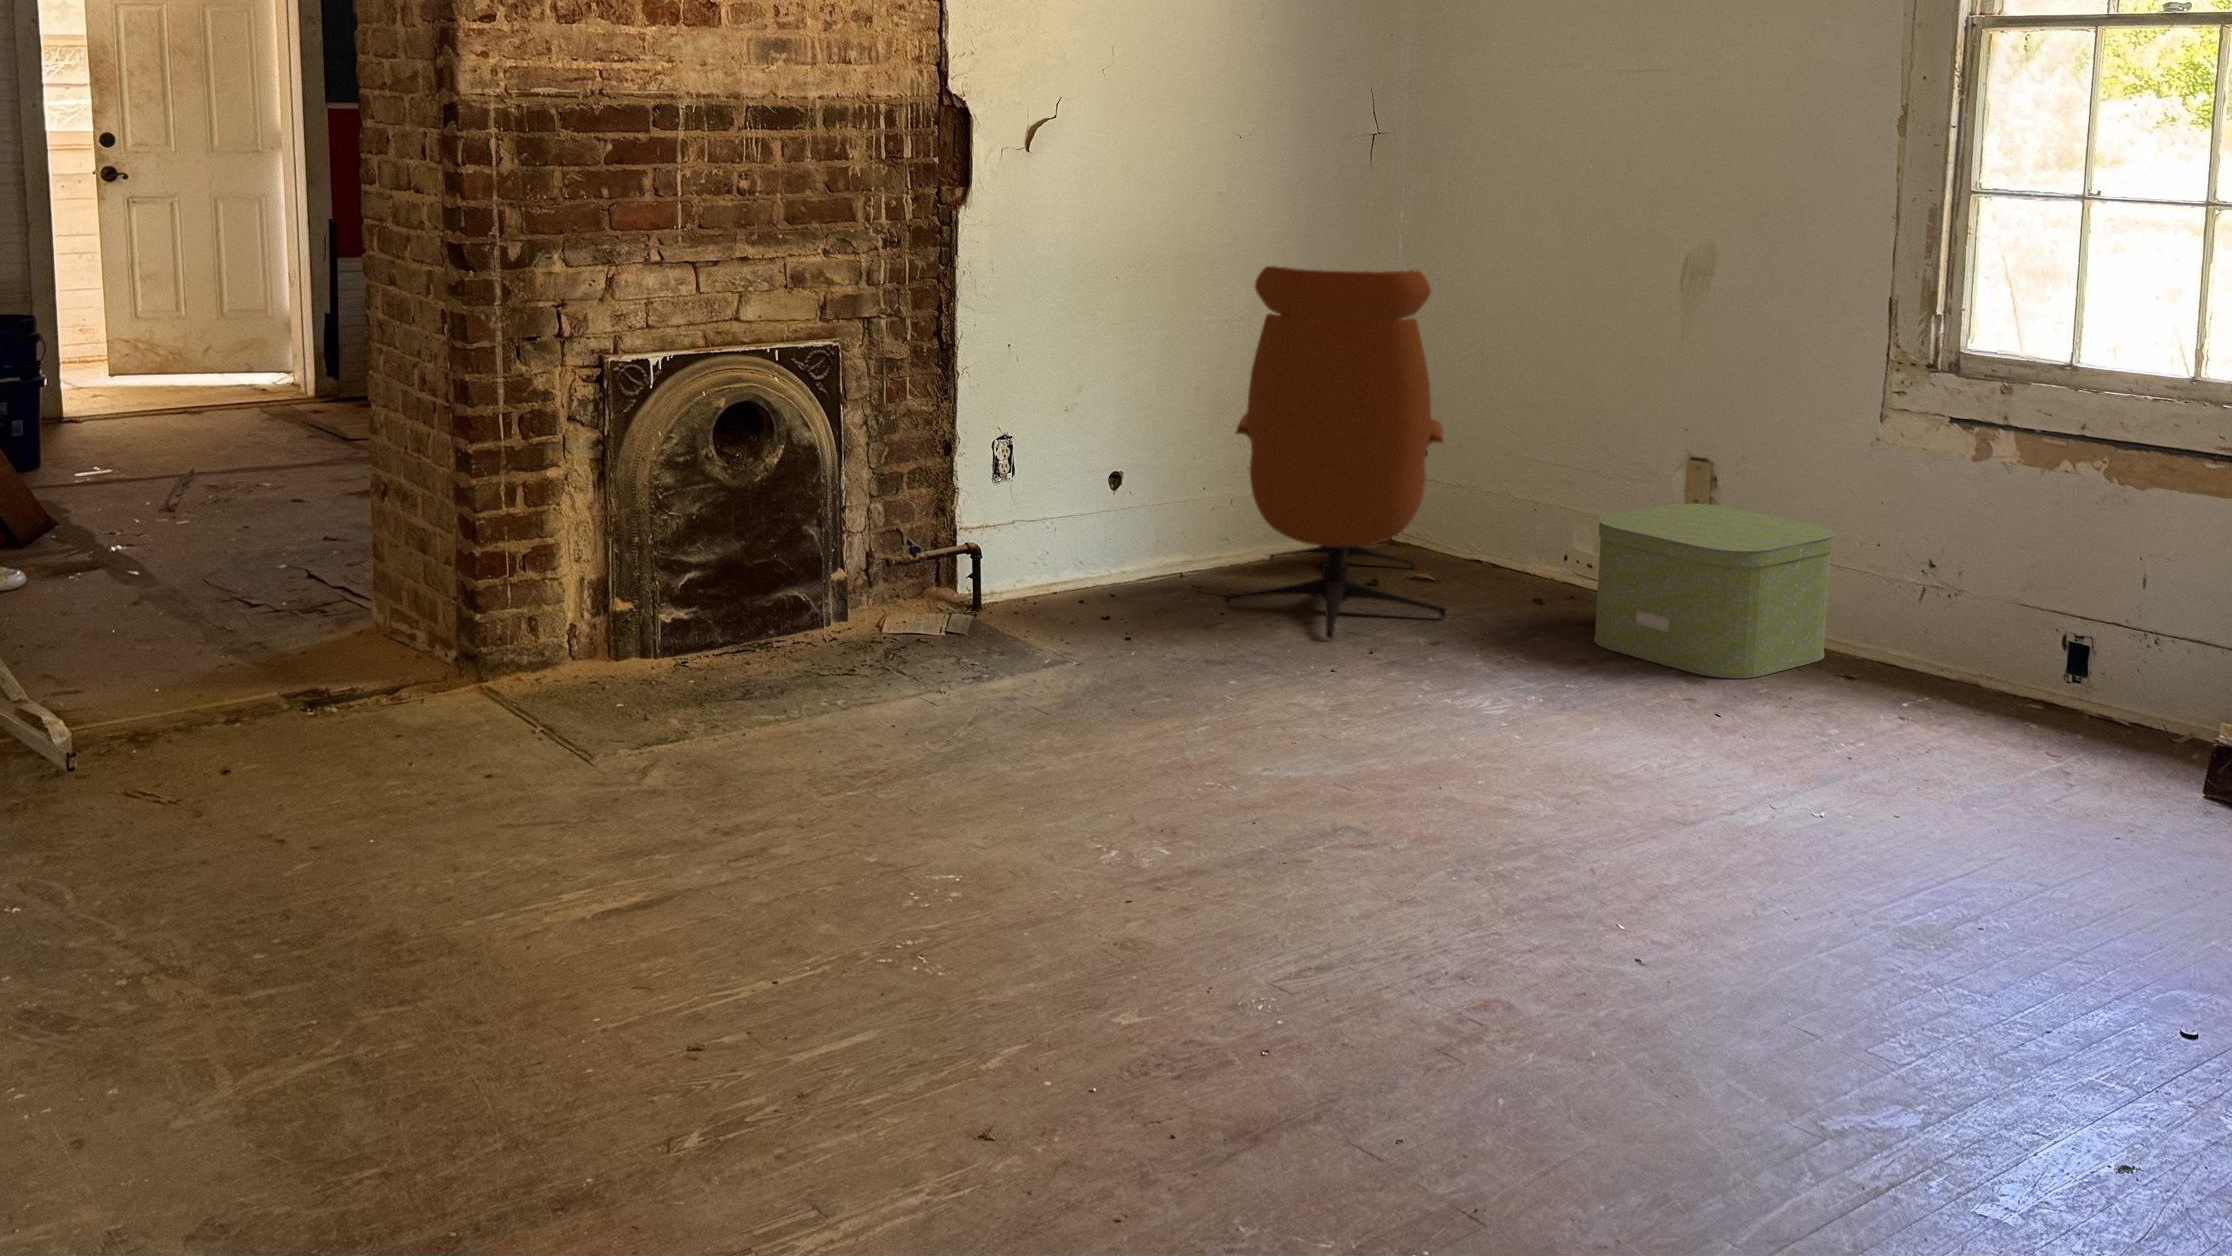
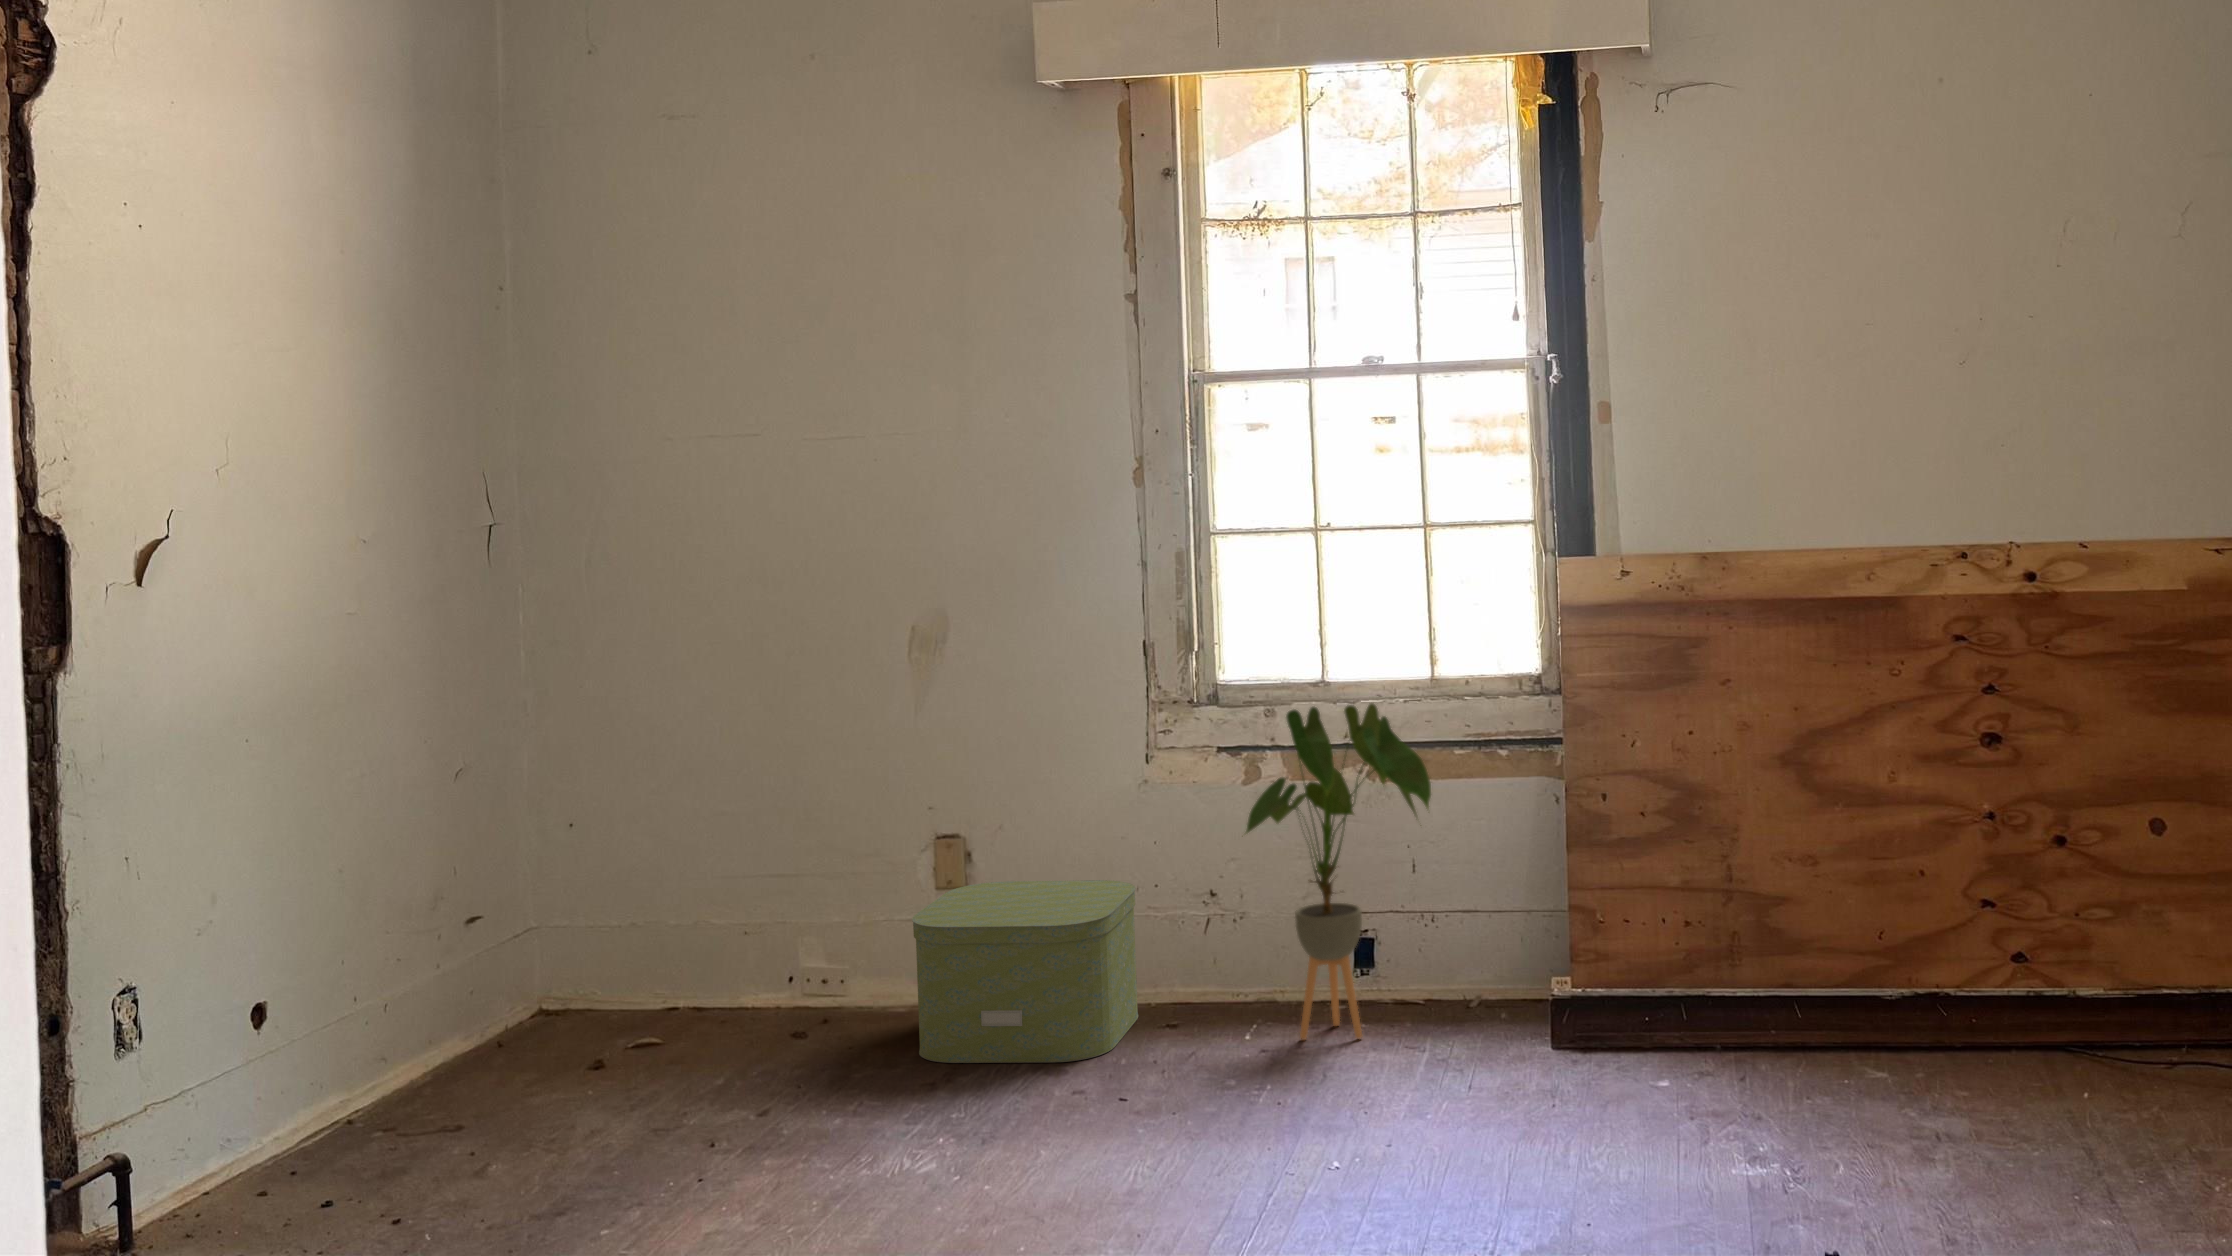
lounge chair: present [1224,266,1446,639] -> none [444,677,748,1140]
house plant: none [1891,380,2118,734] -> present [1246,703,1431,1040]

